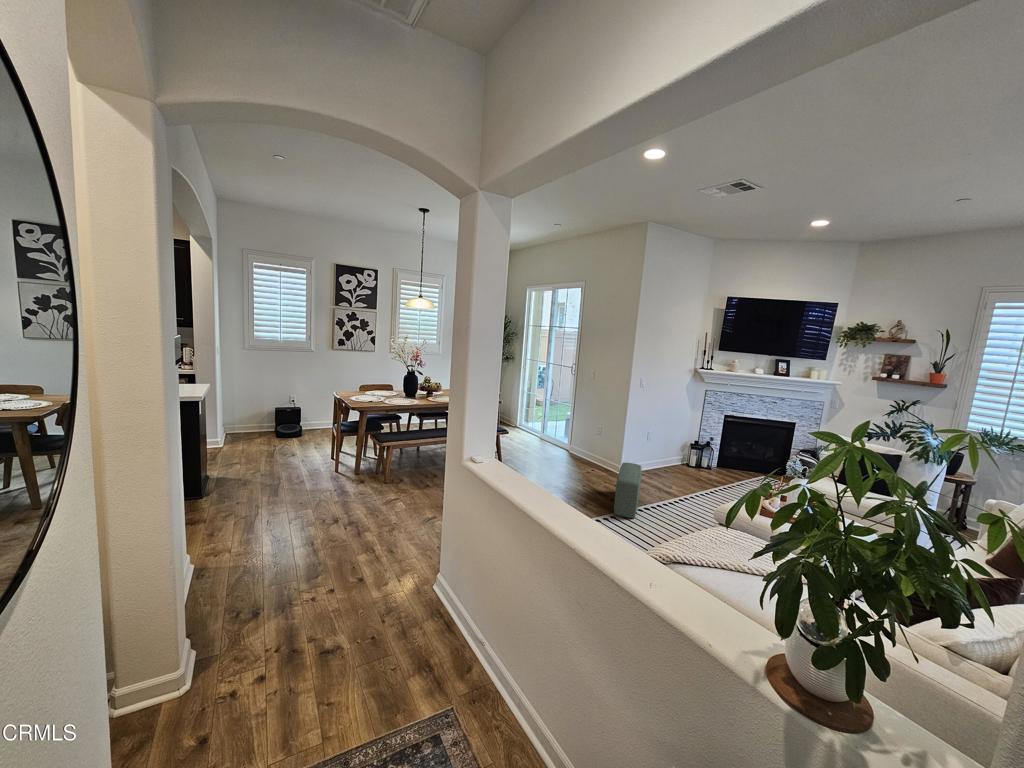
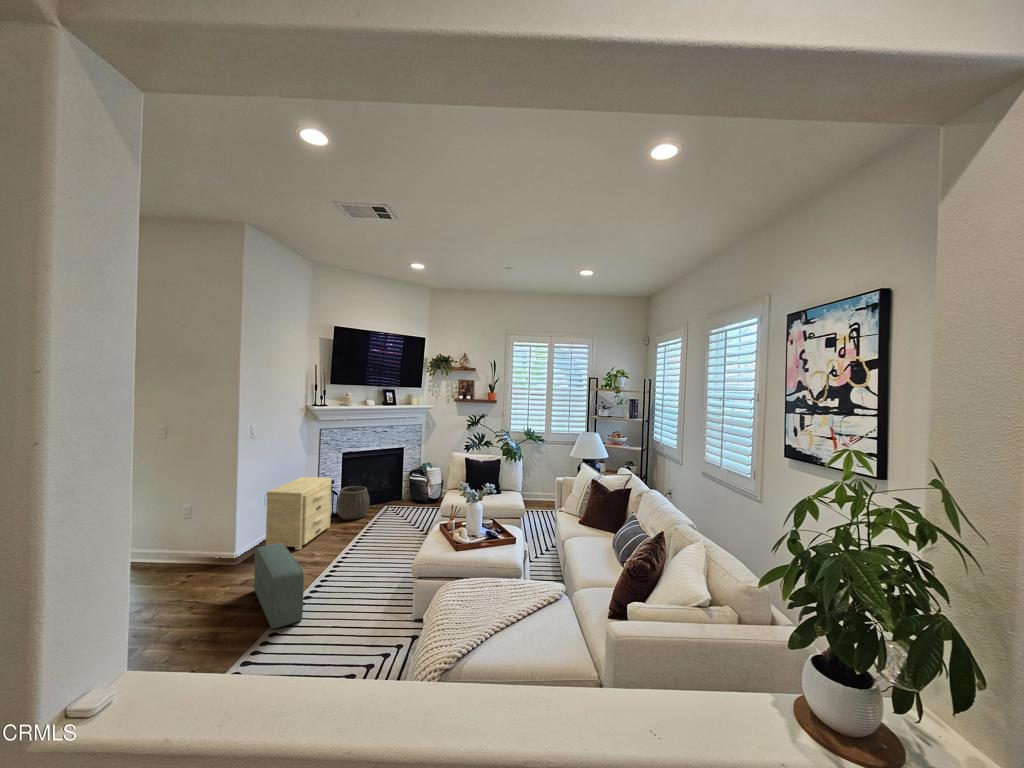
side table: none [643,427,705,481] -> present [266,477,332,550]
woven basket: none [711,446,743,477] -> present [337,486,369,519]

